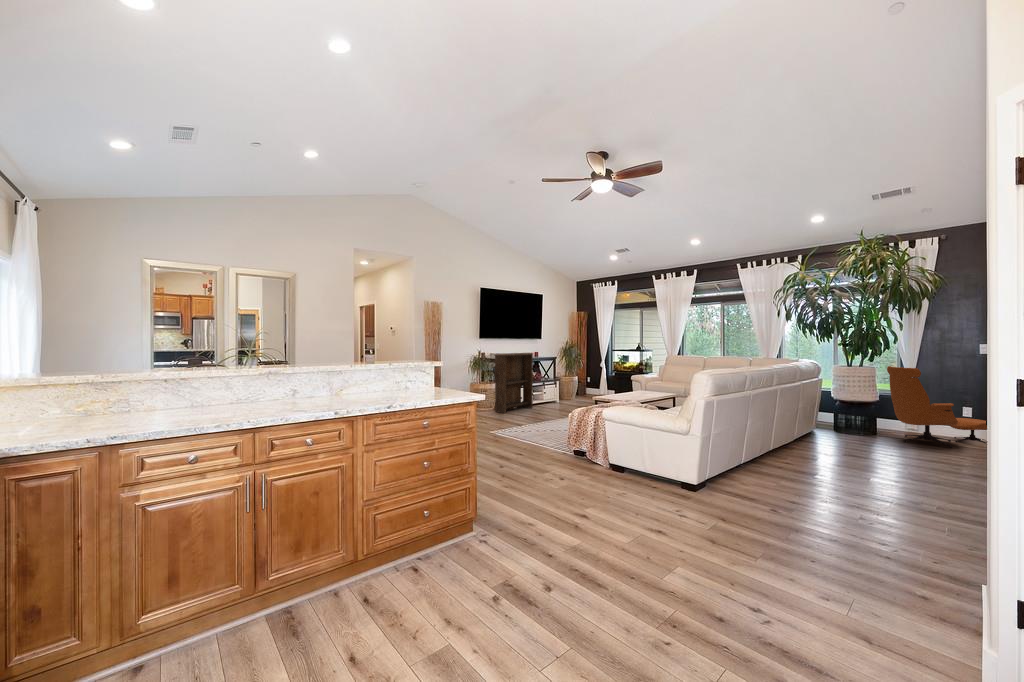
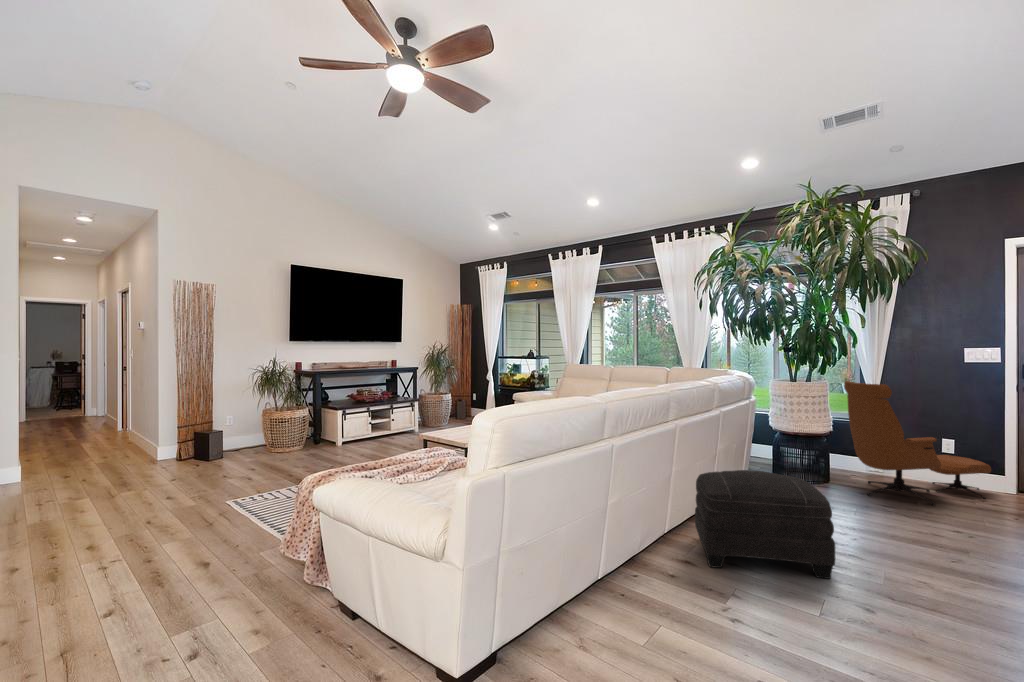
bookshelf: present [494,353,533,413] -> none [299,361,369,454]
ottoman: none [787,416,878,474] -> present [695,470,836,579]

